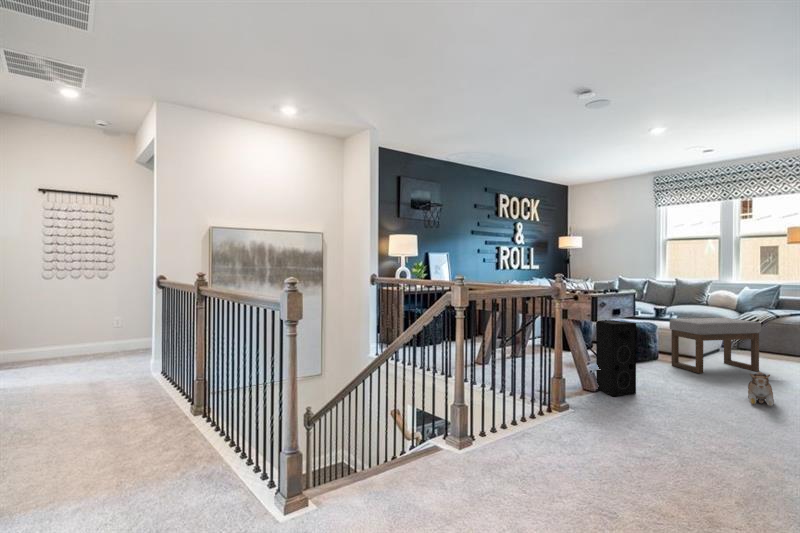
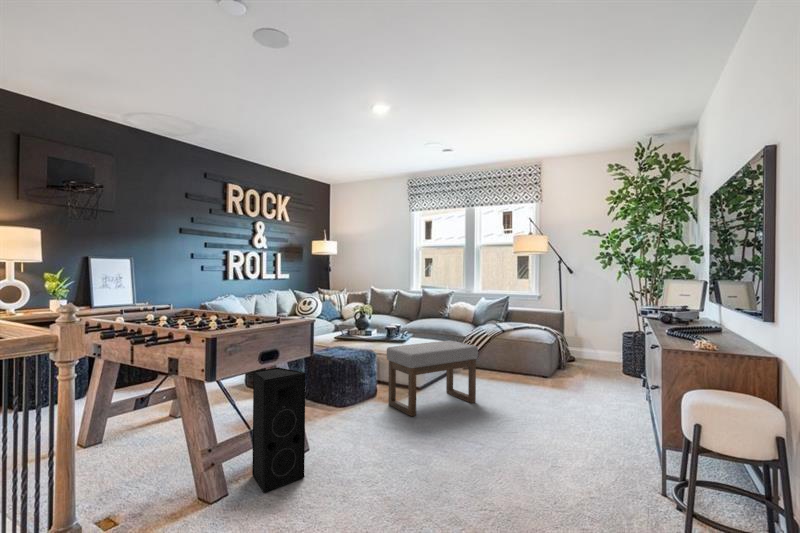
plush toy: present [748,372,774,406] -> none [439,431,470,476]

